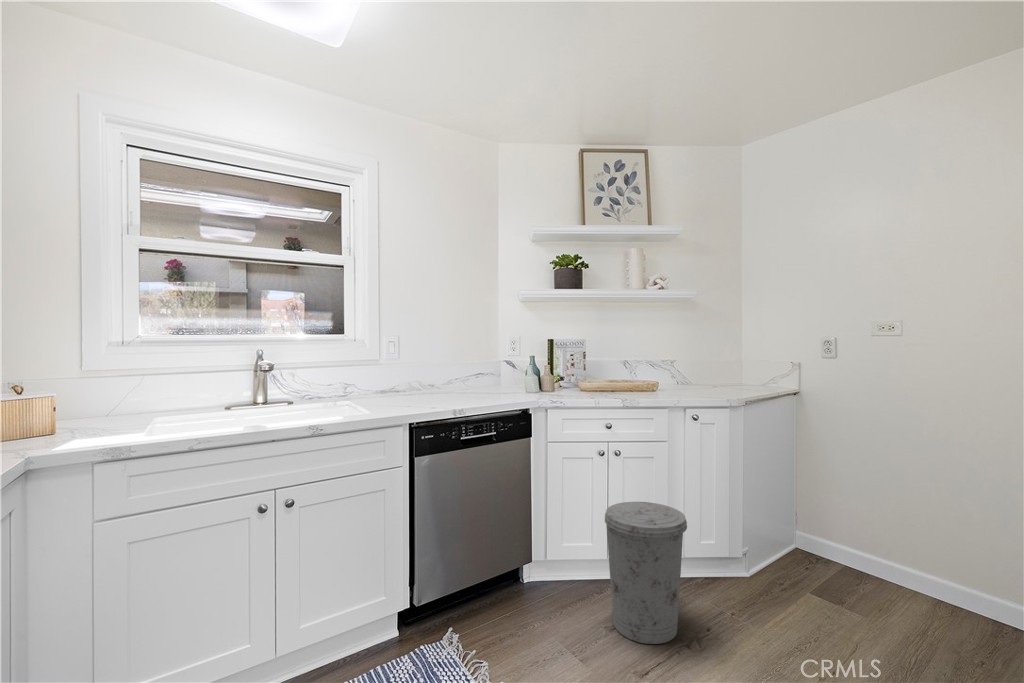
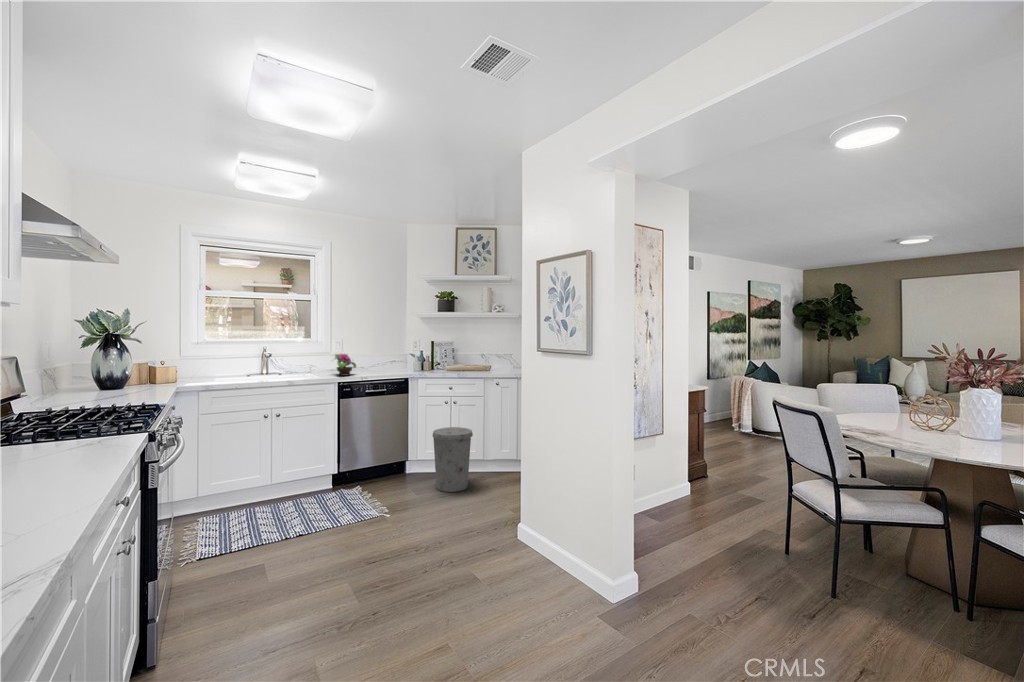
potted flower: none [390,362,435,405] -> present [335,354,356,376]

